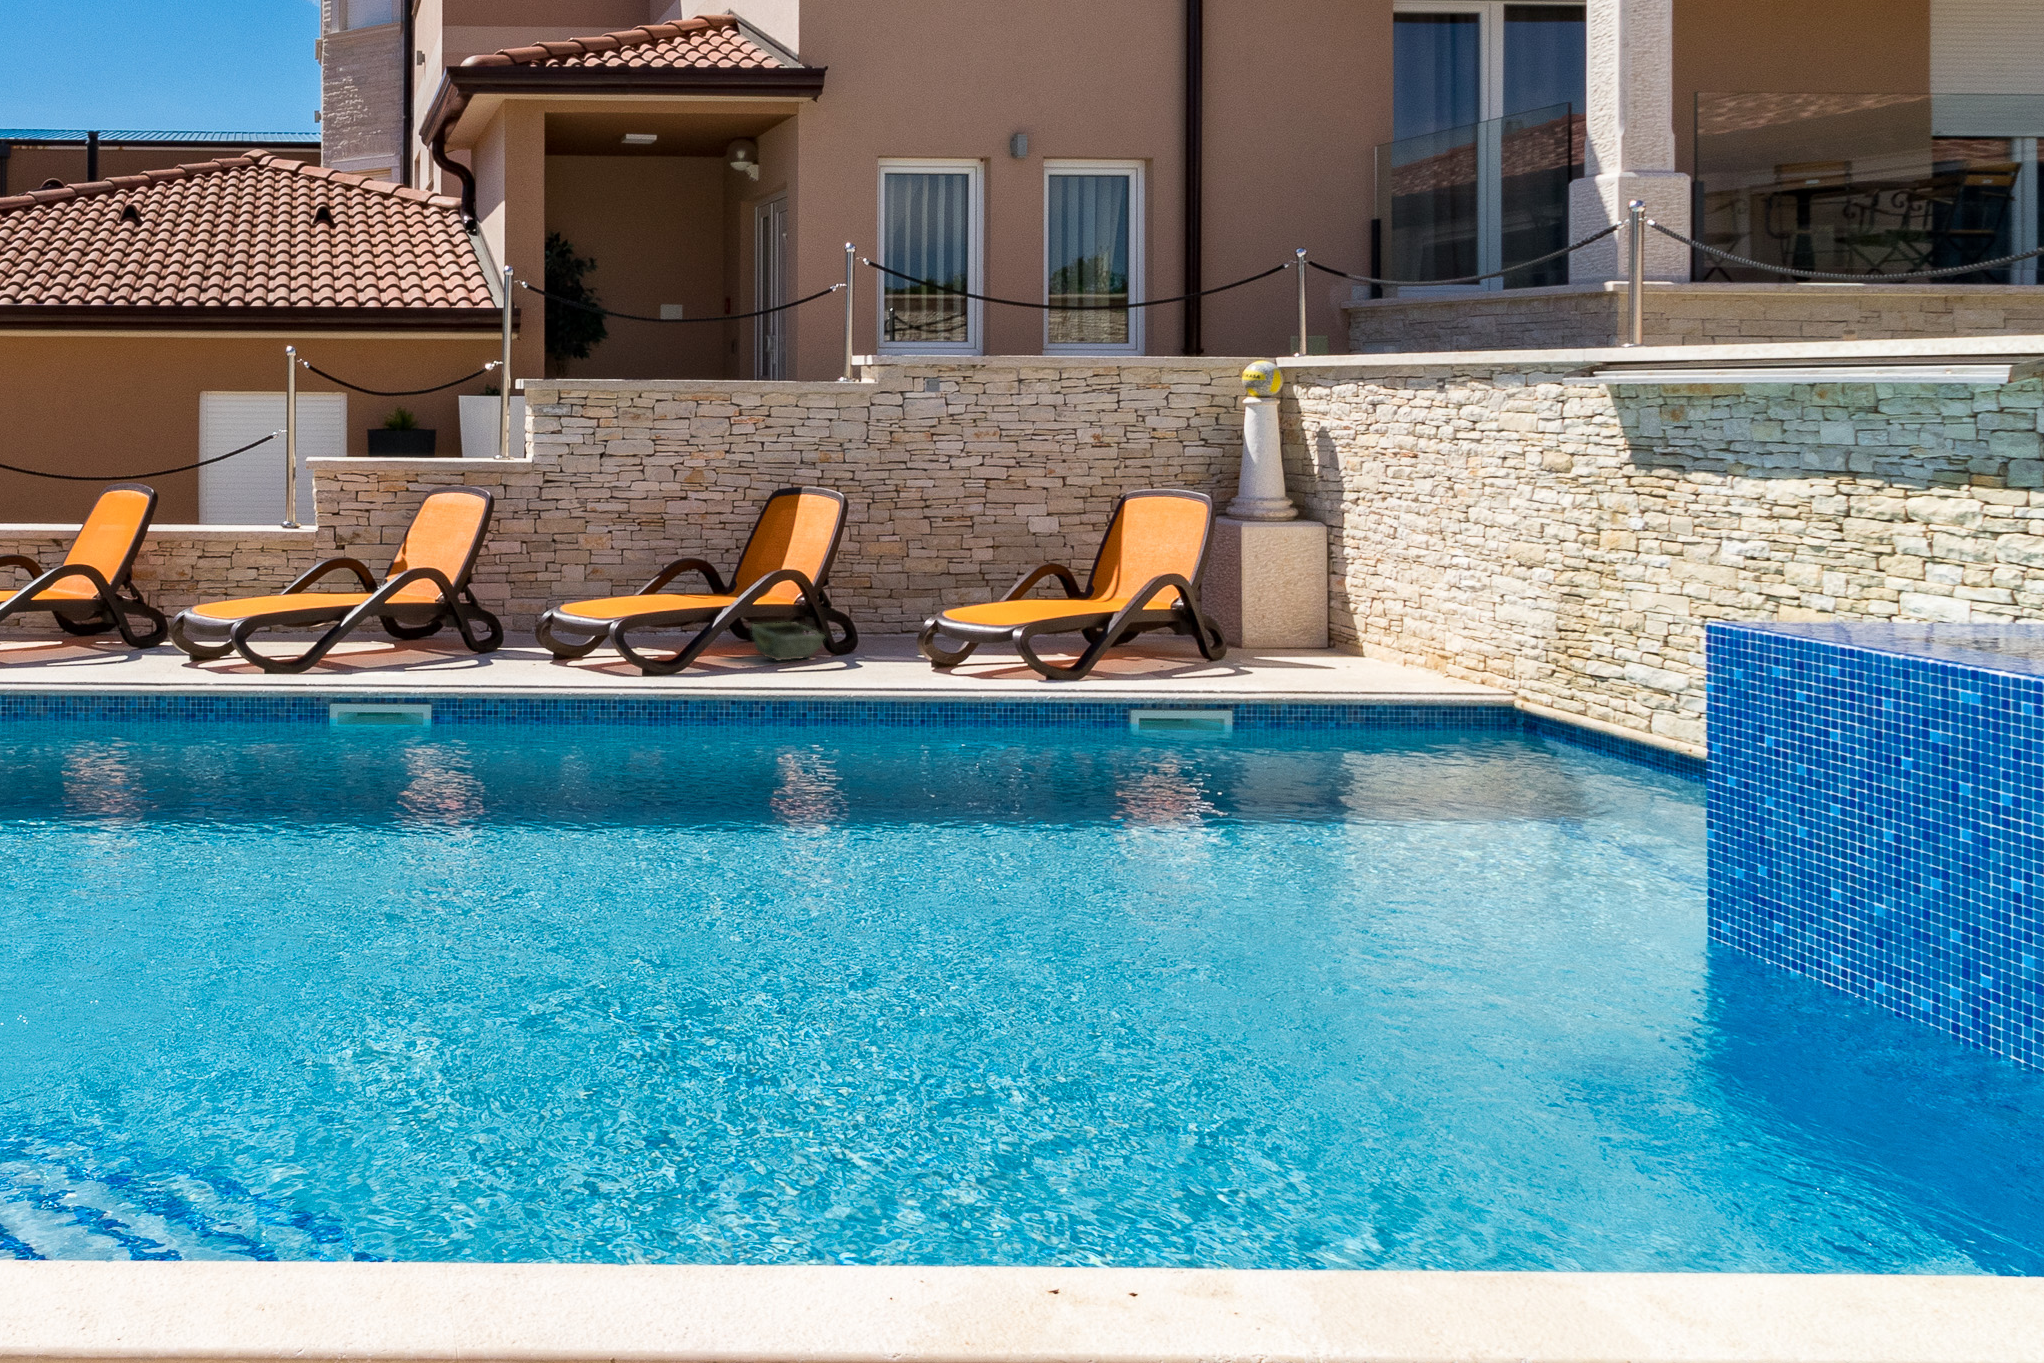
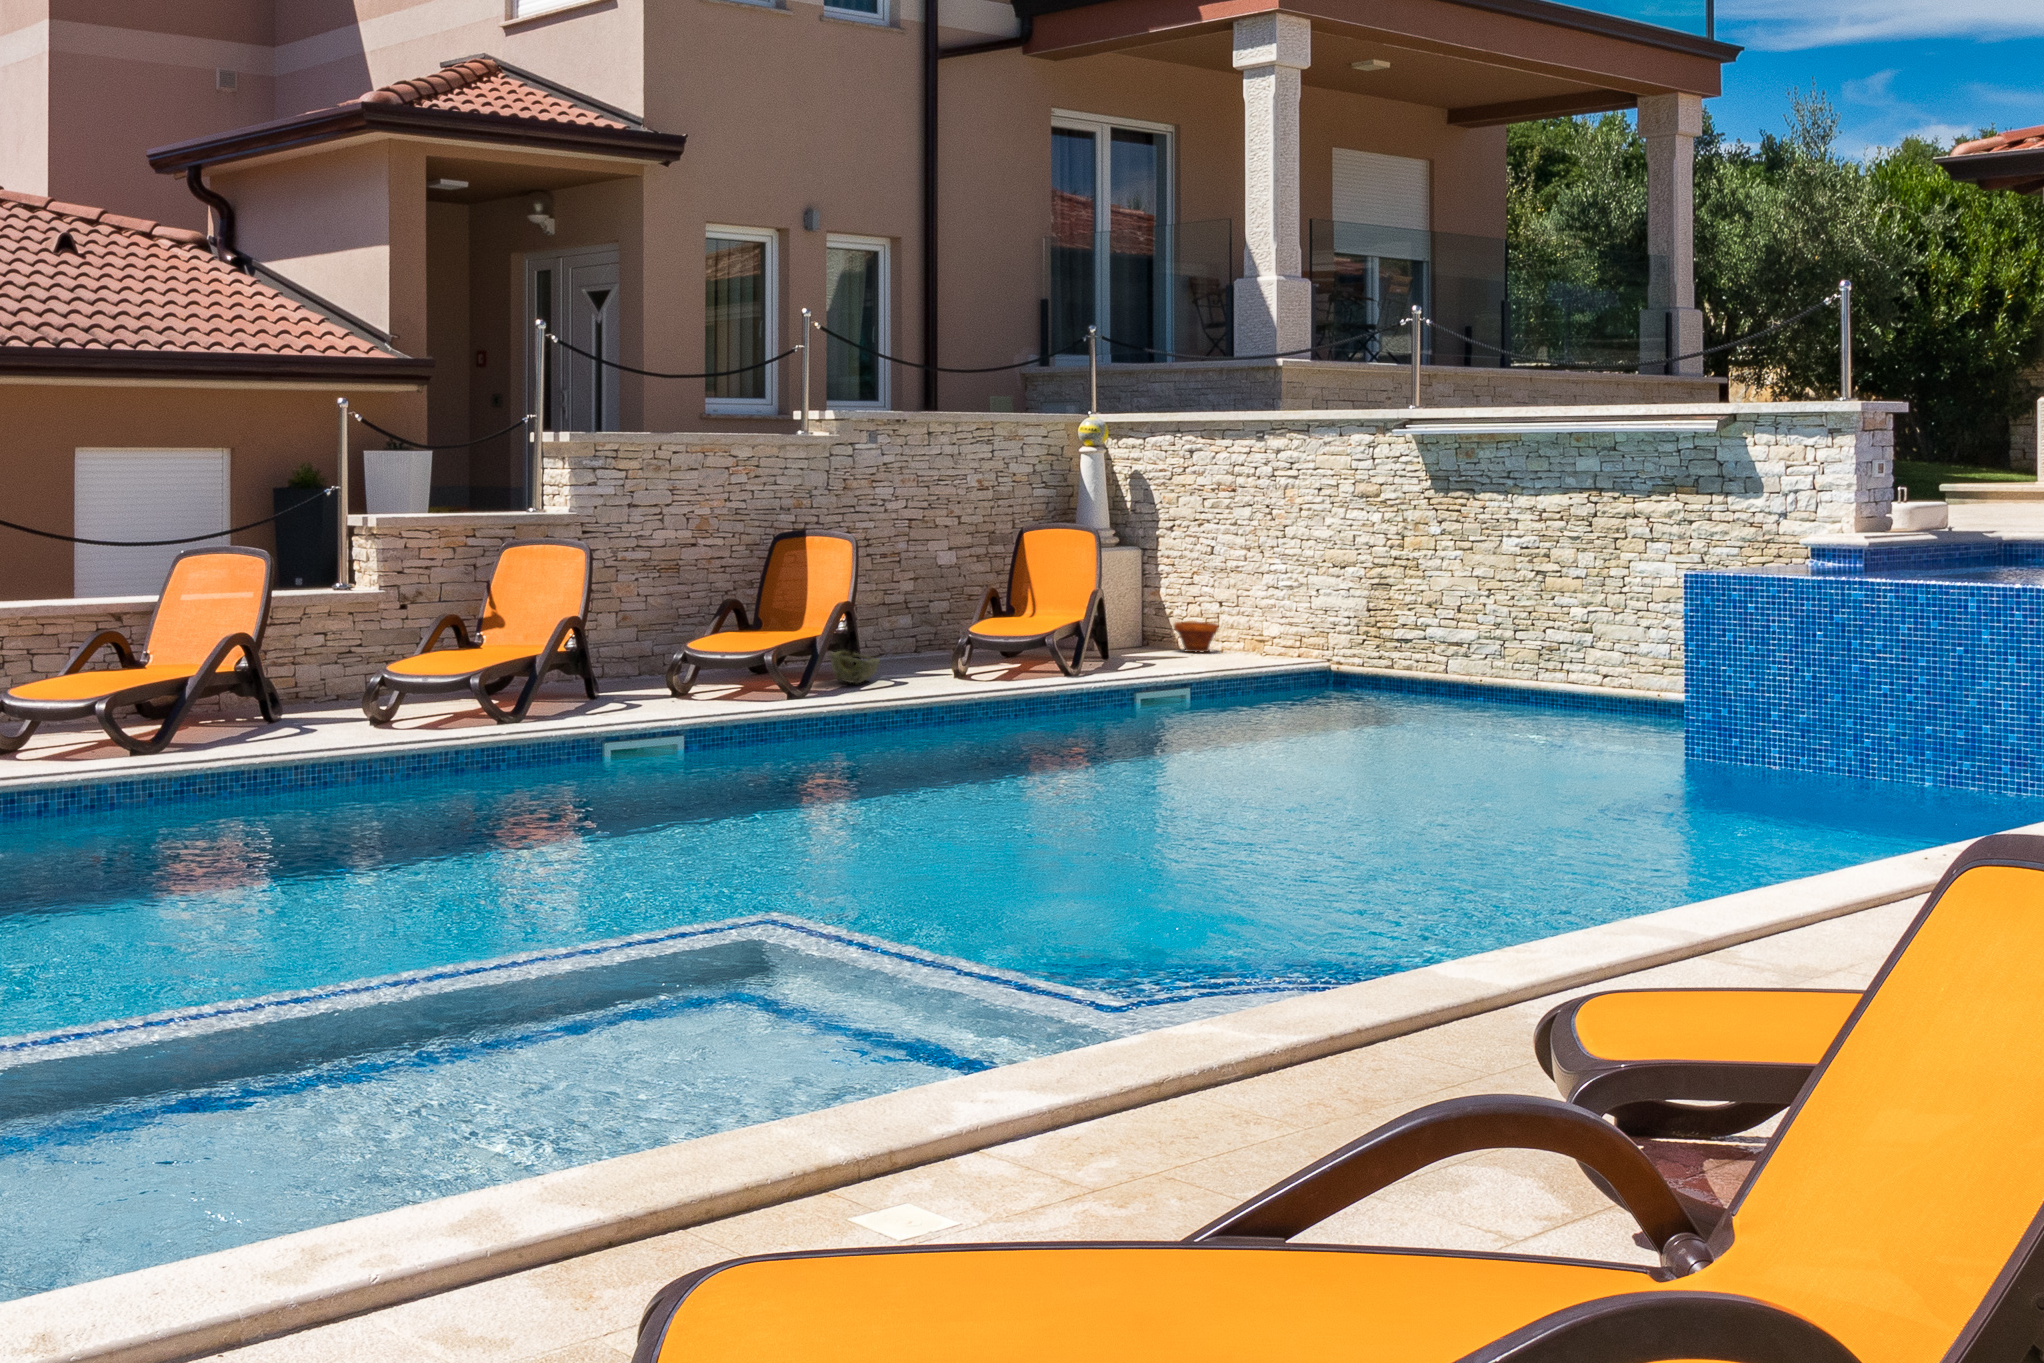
planter: none [1329,621,1395,664] -> present [1174,621,1219,652]

